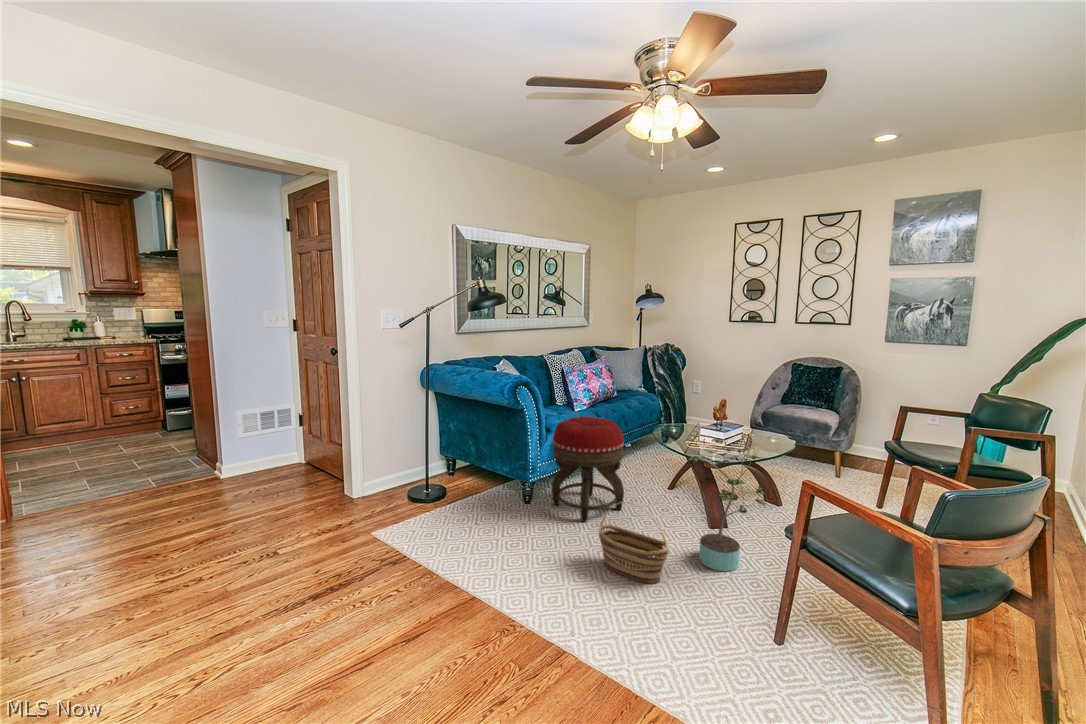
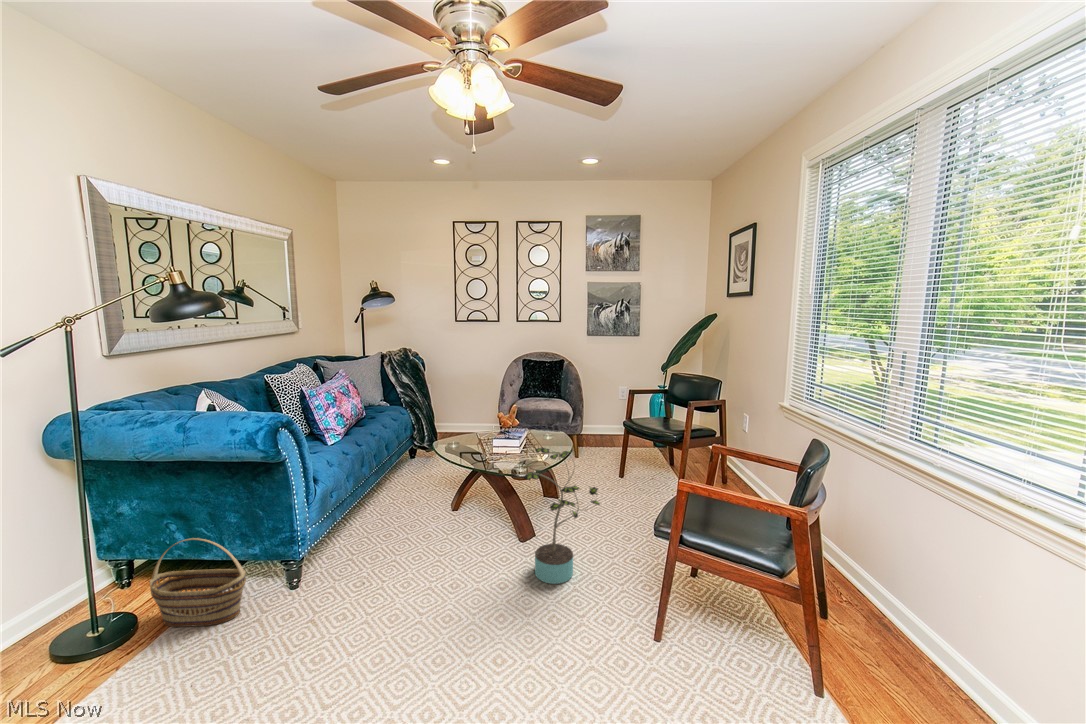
footstool: present [551,417,624,522] -> none [330,448,427,585]
basket: present [599,502,669,584] -> present [150,538,246,627]

